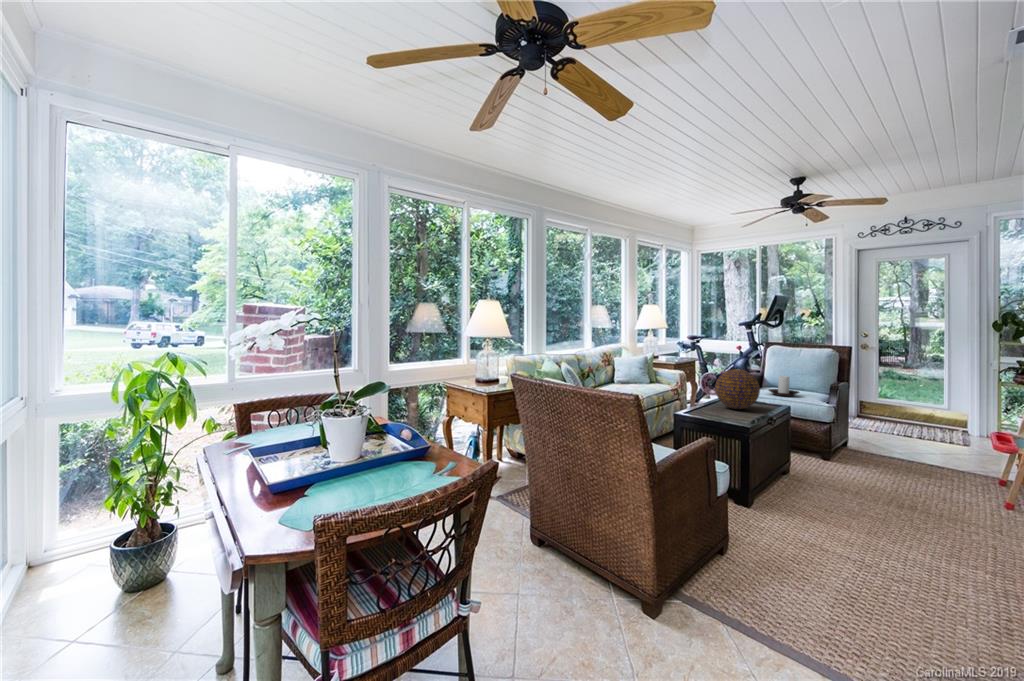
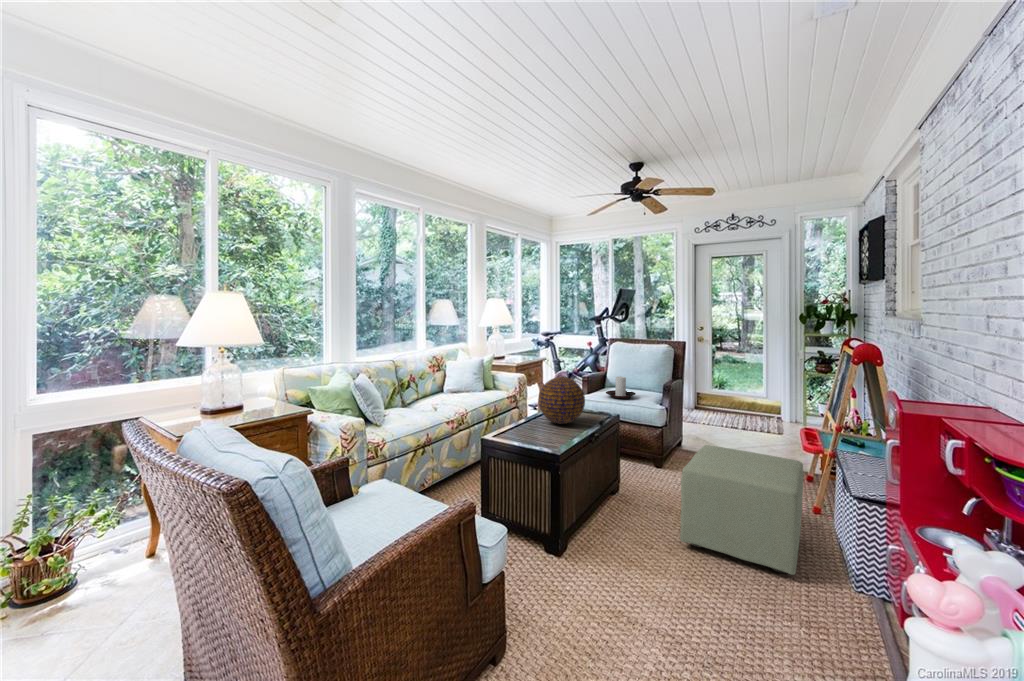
ottoman: none [860,435,994,546] -> present [680,445,804,575]

